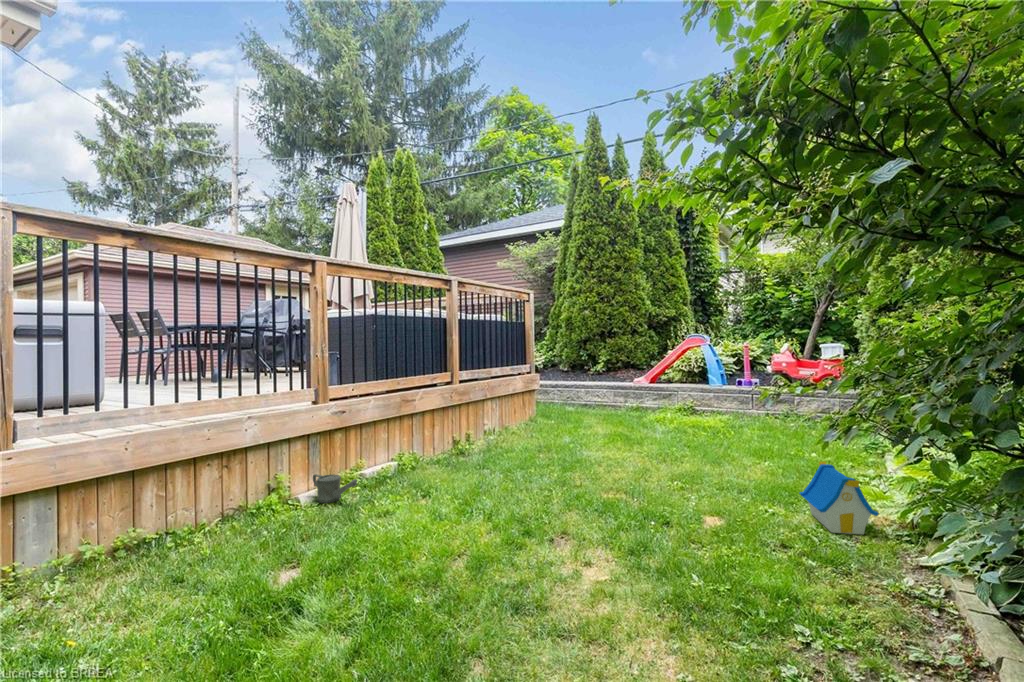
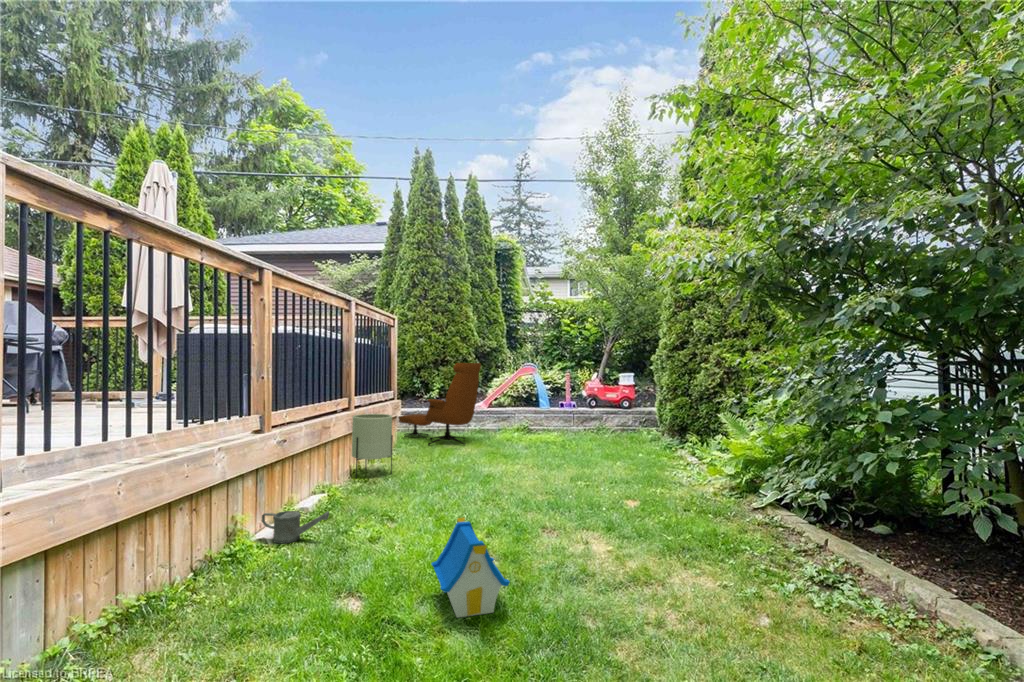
lounge chair: none [541,336,612,423] -> present [399,363,481,445]
planter: none [451,388,488,449] -> present [352,414,393,478]
toy house: present [799,461,879,534] -> present [432,517,510,617]

